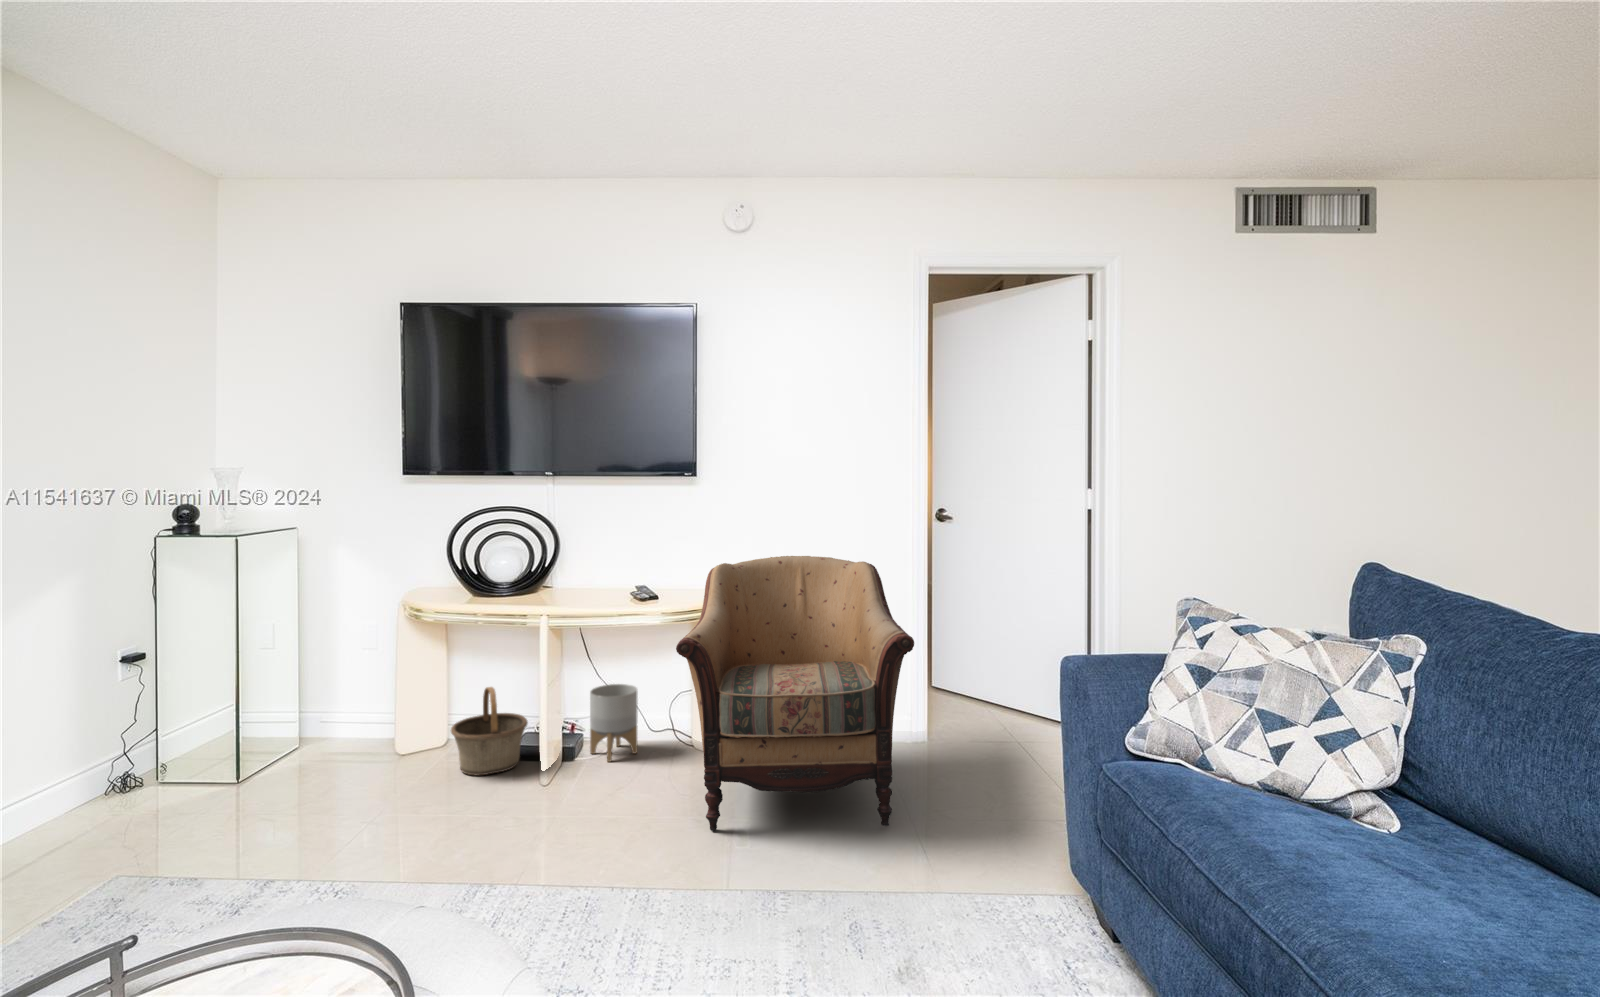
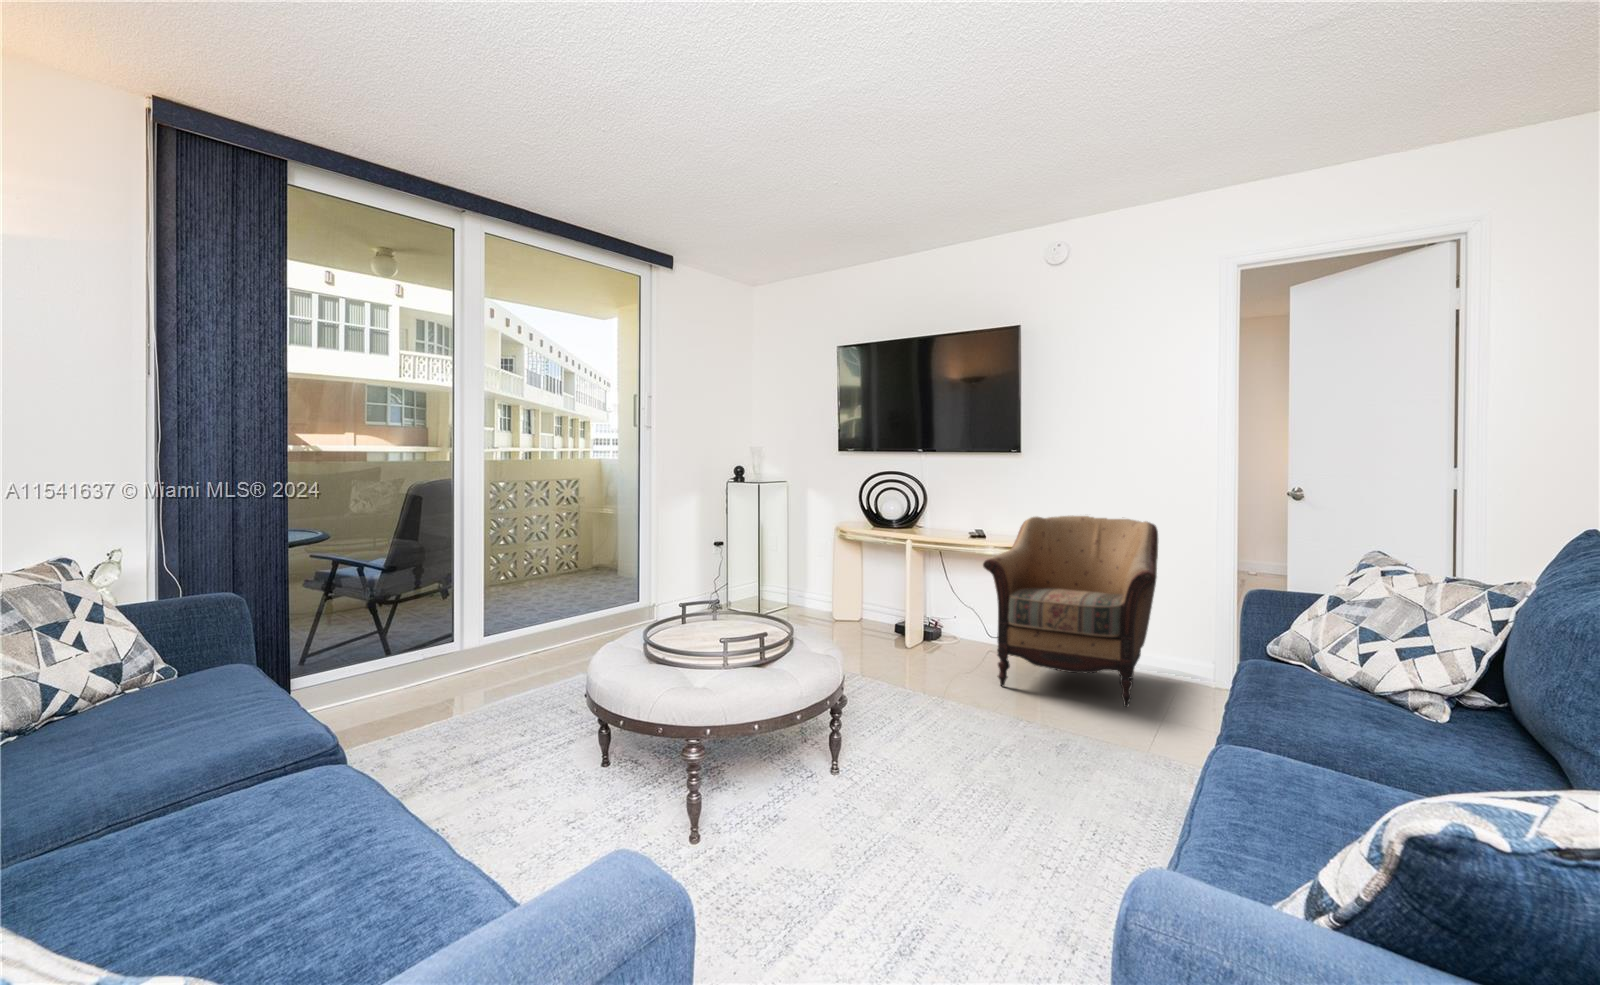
planter: present [590,684,638,762] -> none [942,596,975,645]
basket: present [451,687,528,775] -> none [859,586,904,638]

